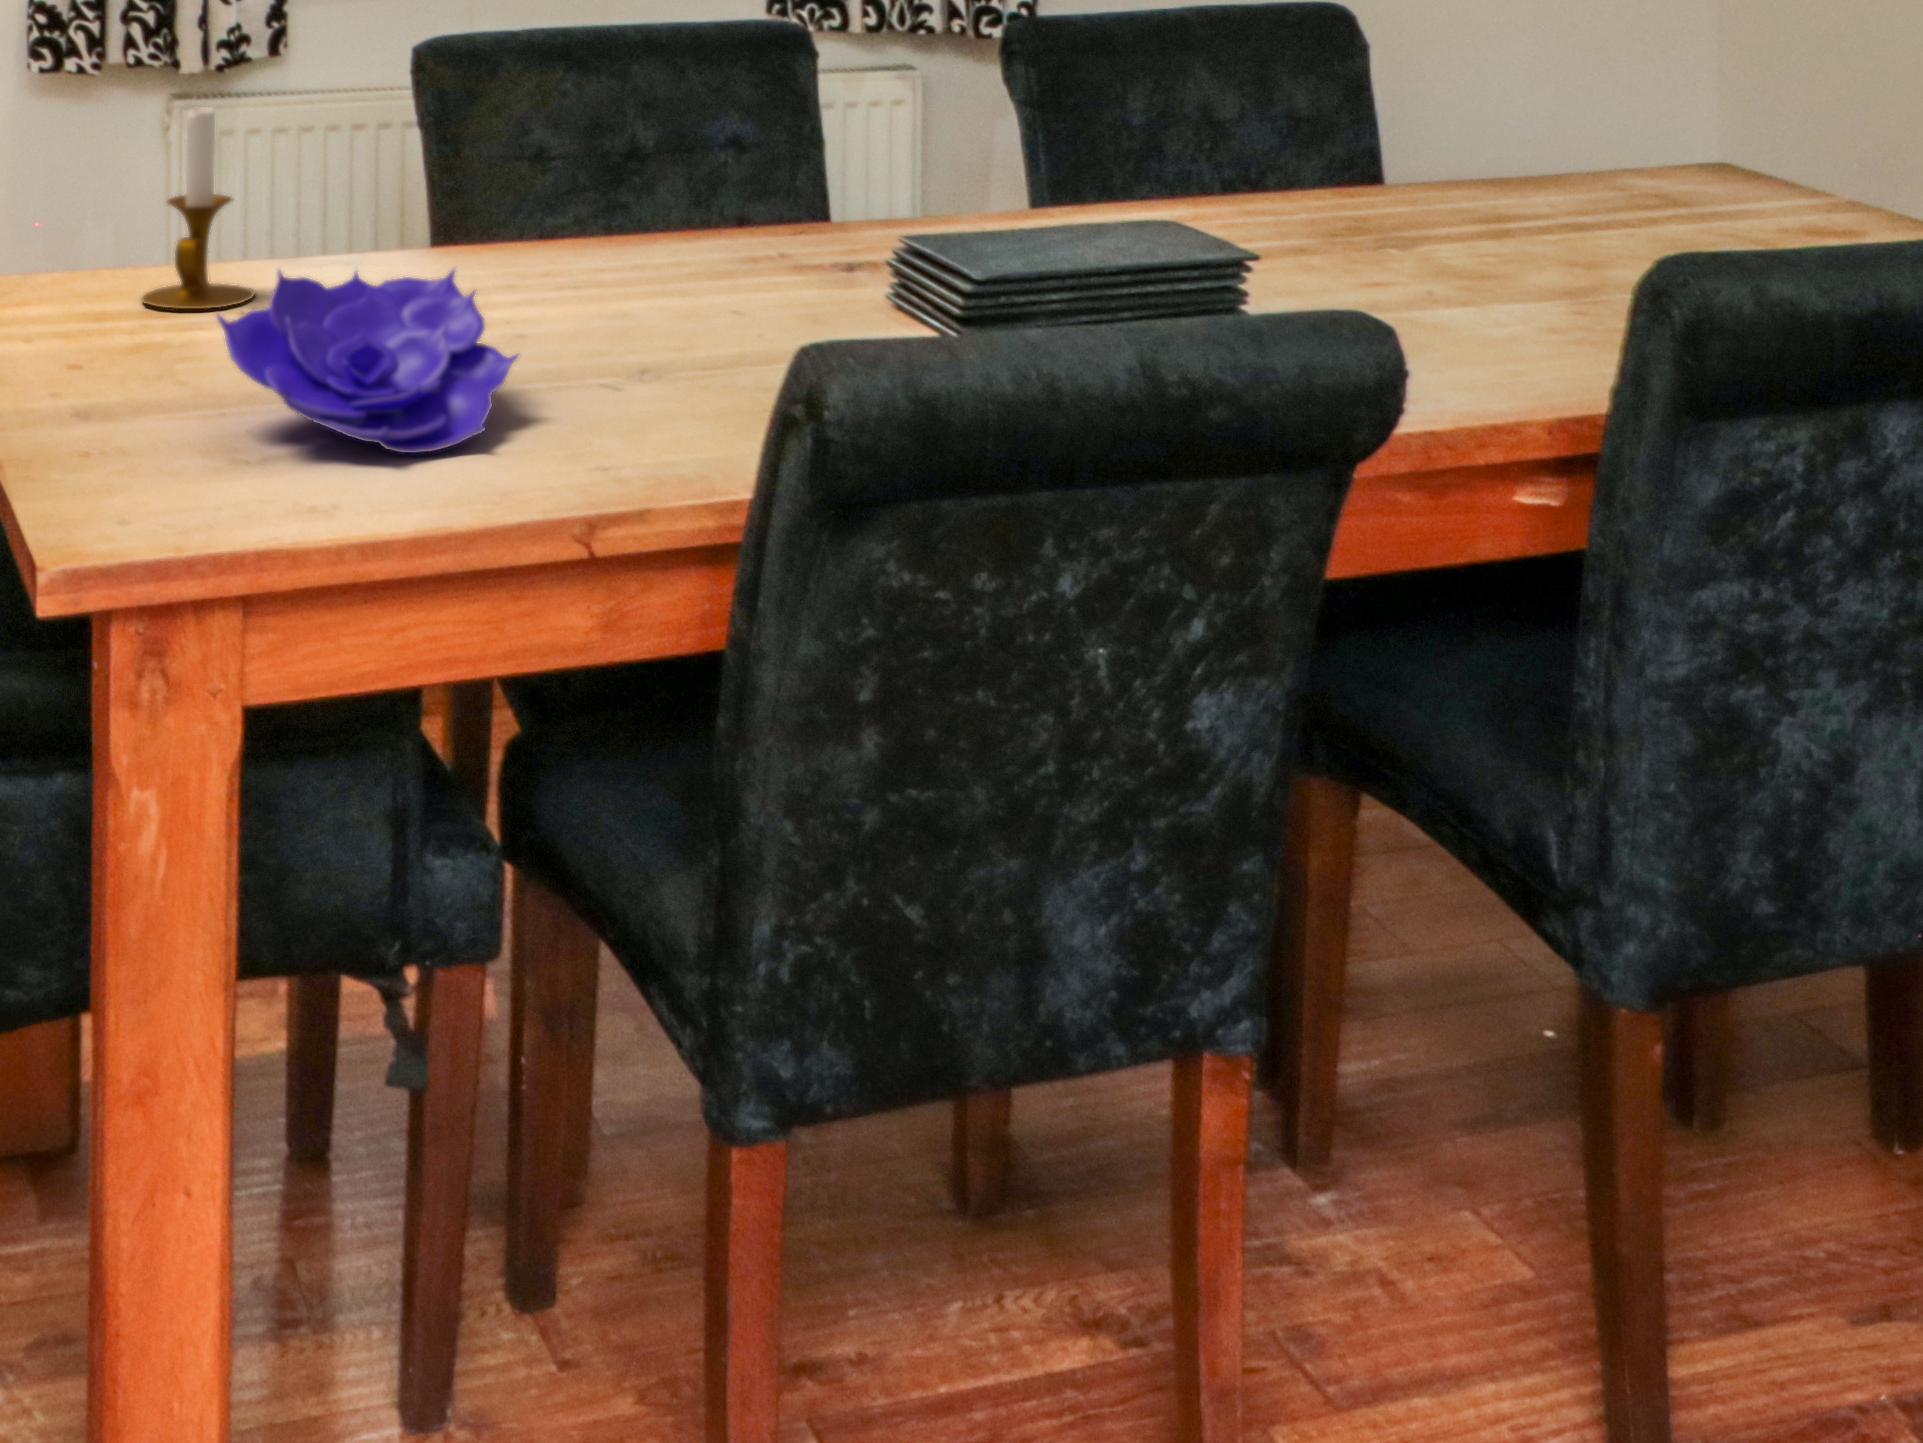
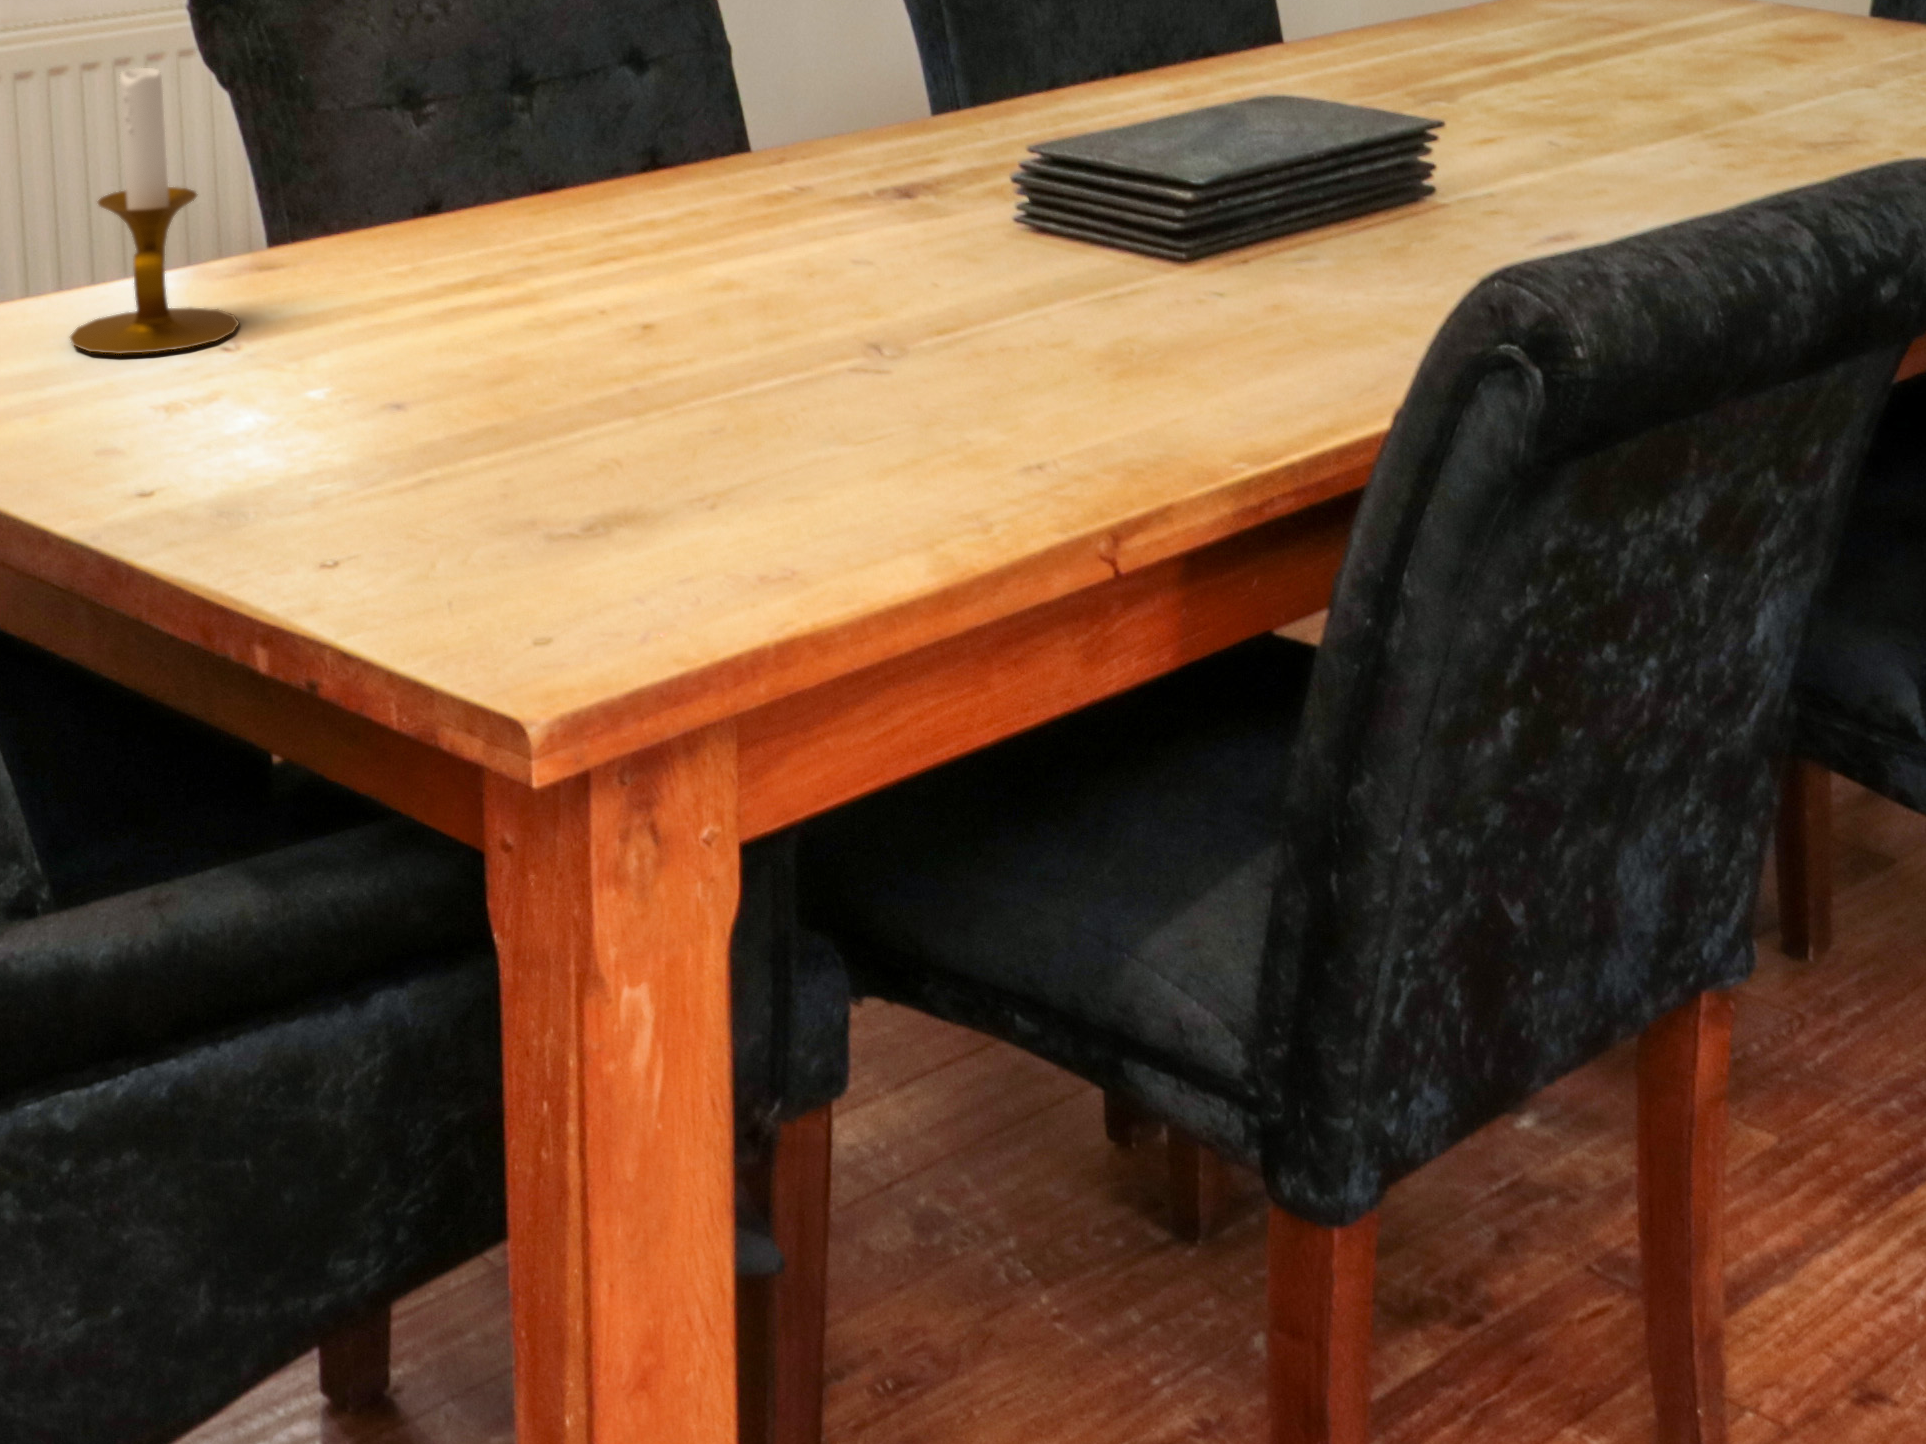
decorative bowl: present [217,270,518,453] -> none [458,245,901,507]

